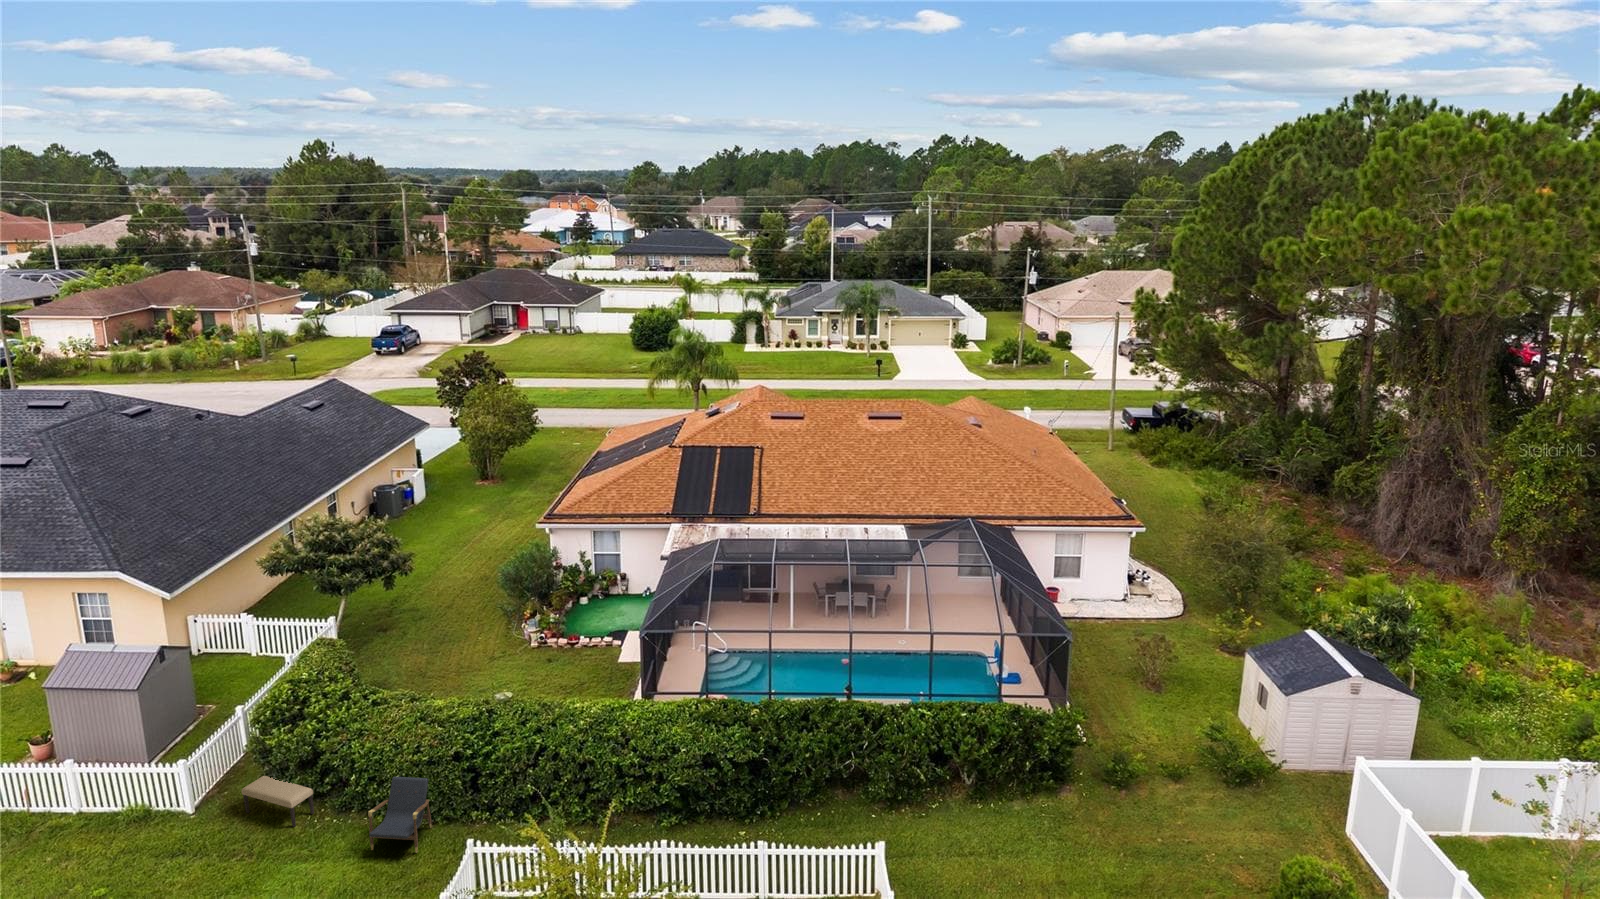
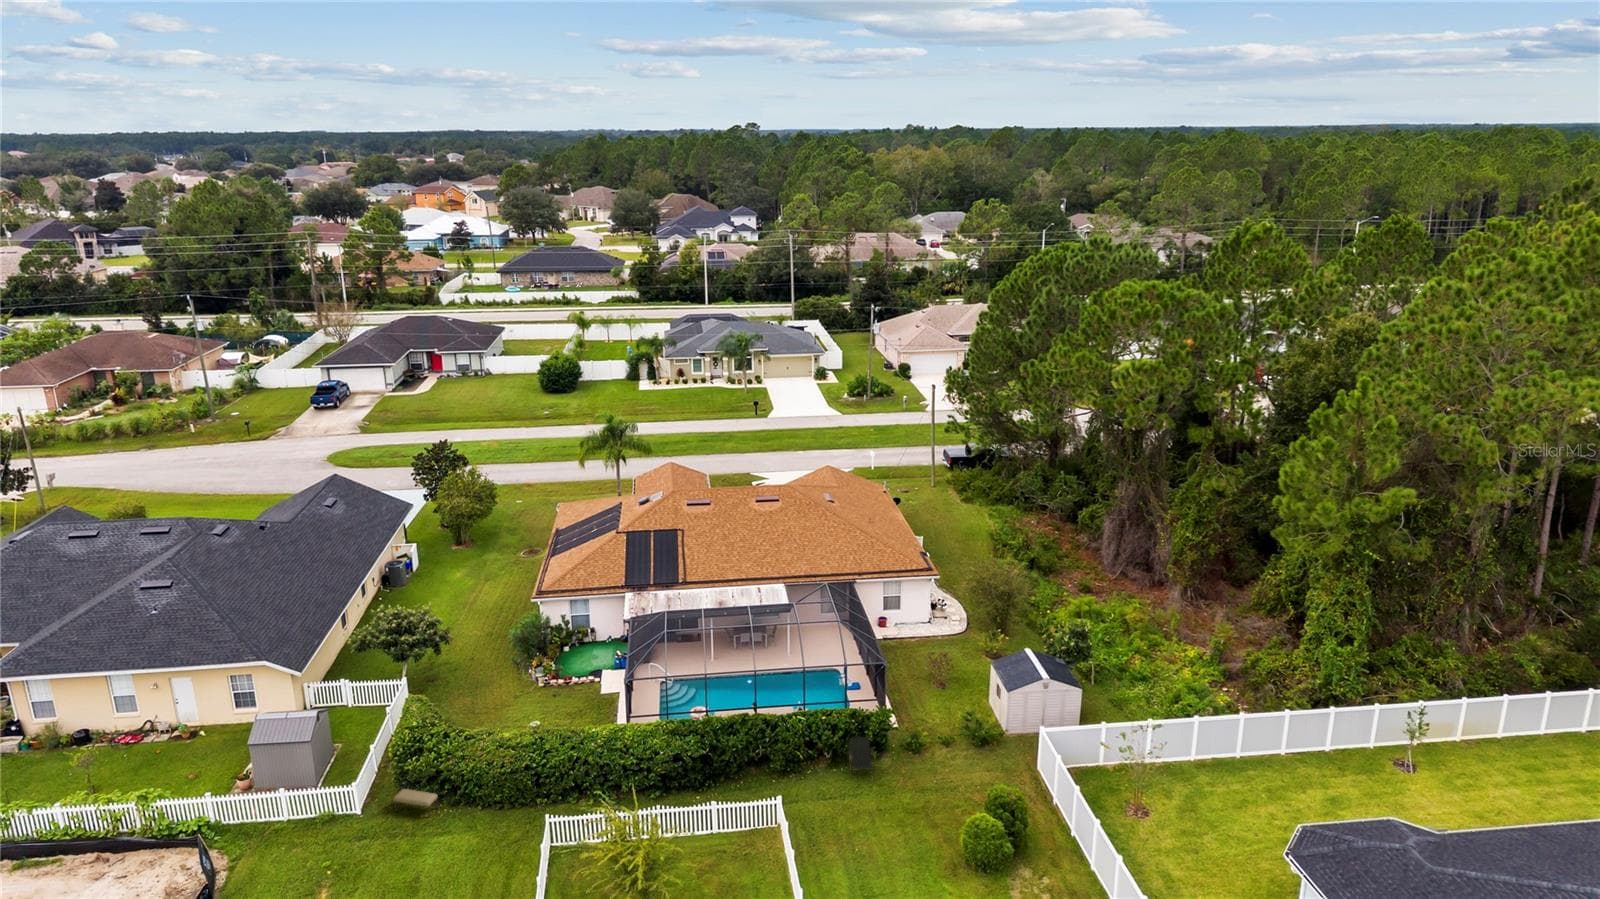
lounge chair: present [368,777,431,853] -> present [848,737,876,771]

